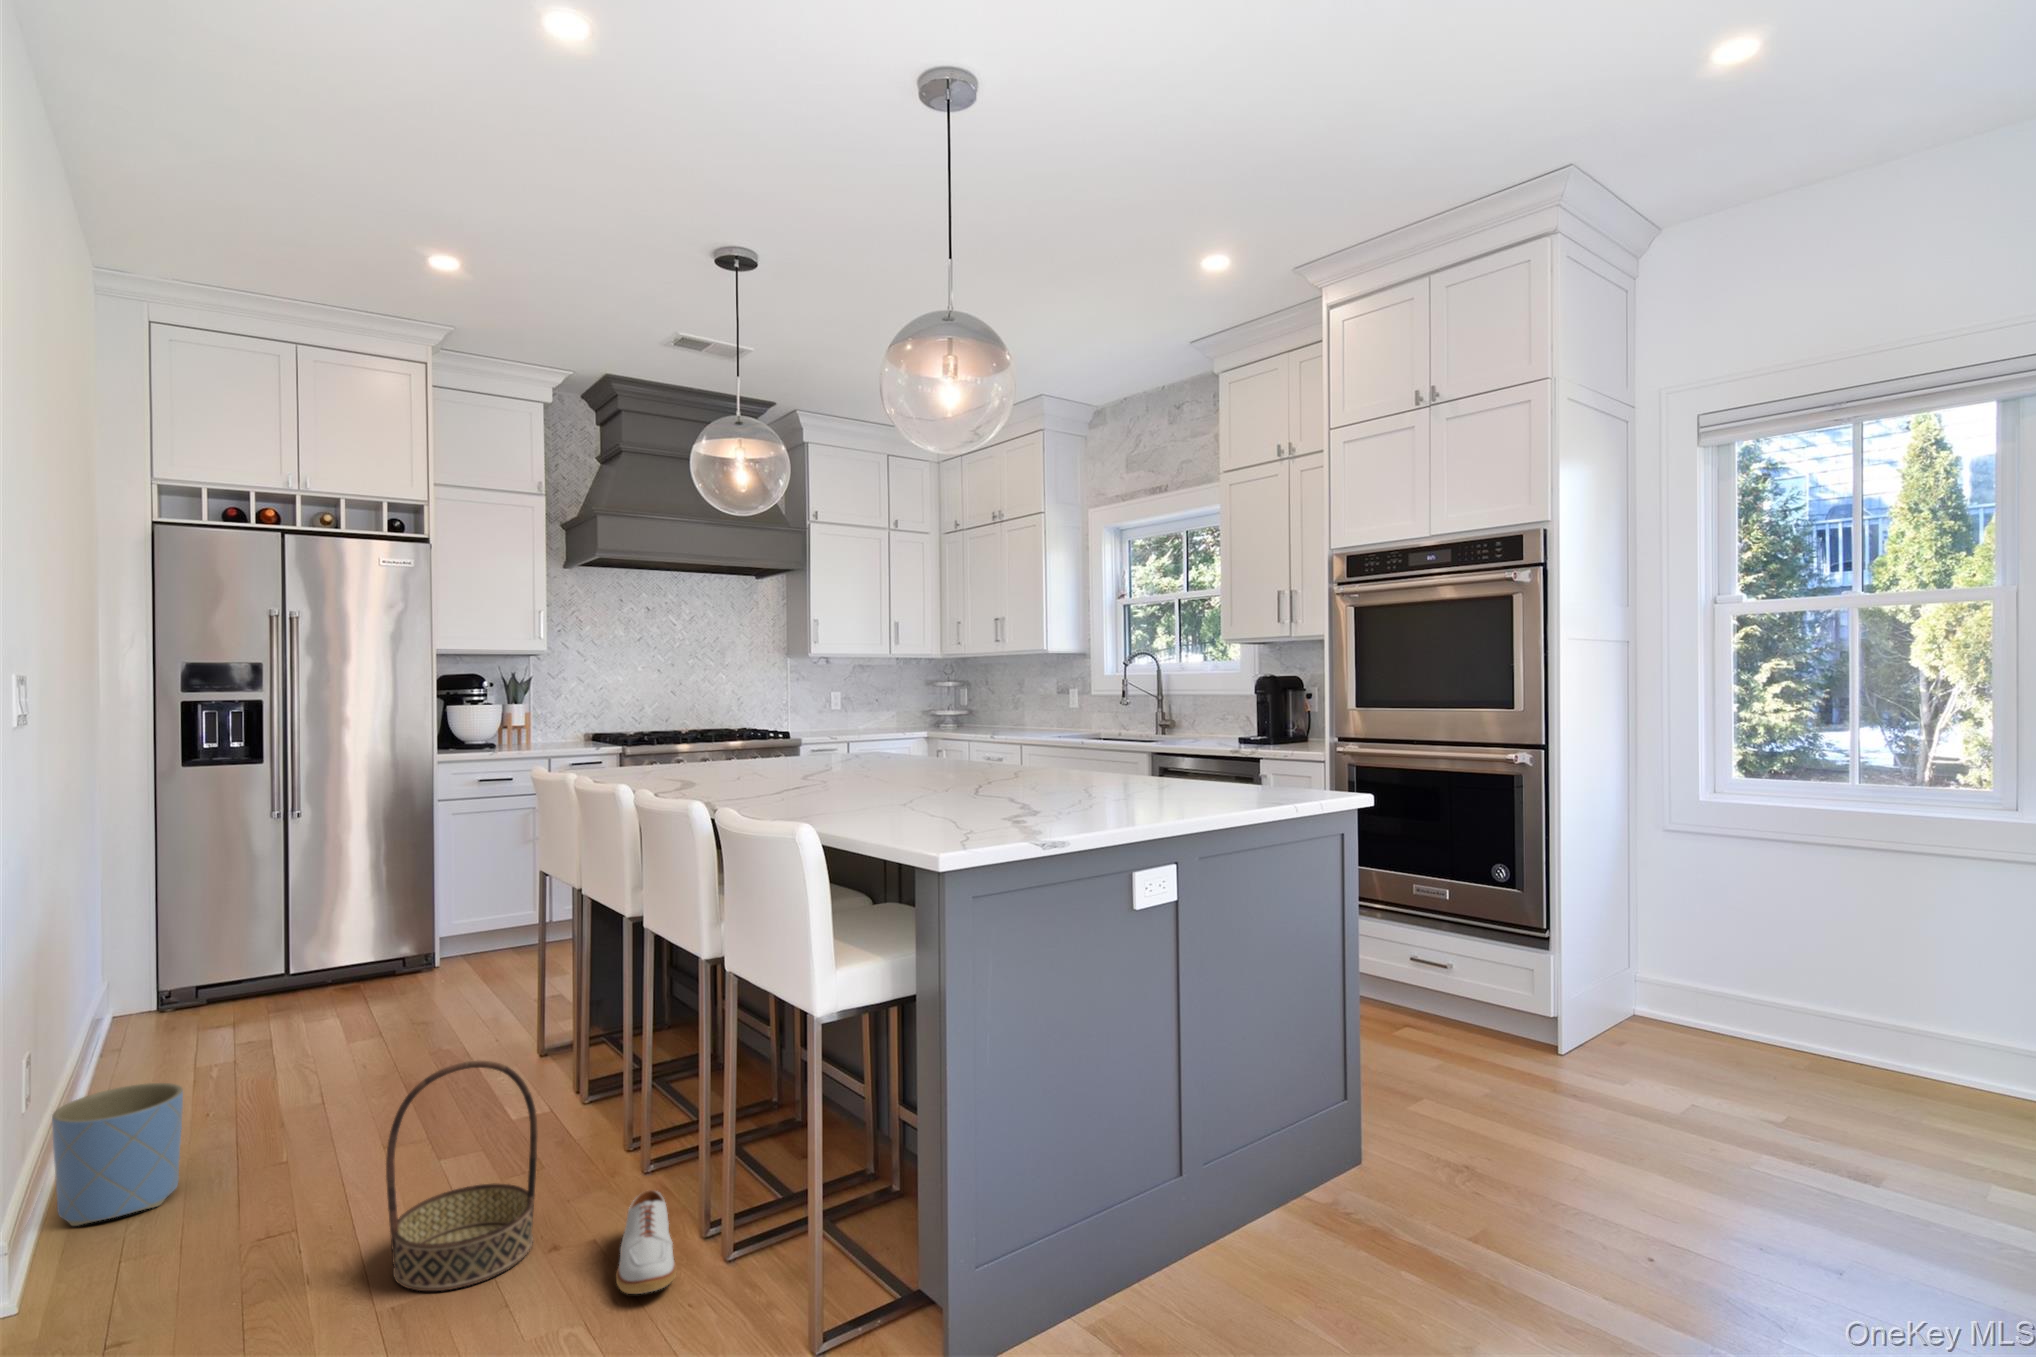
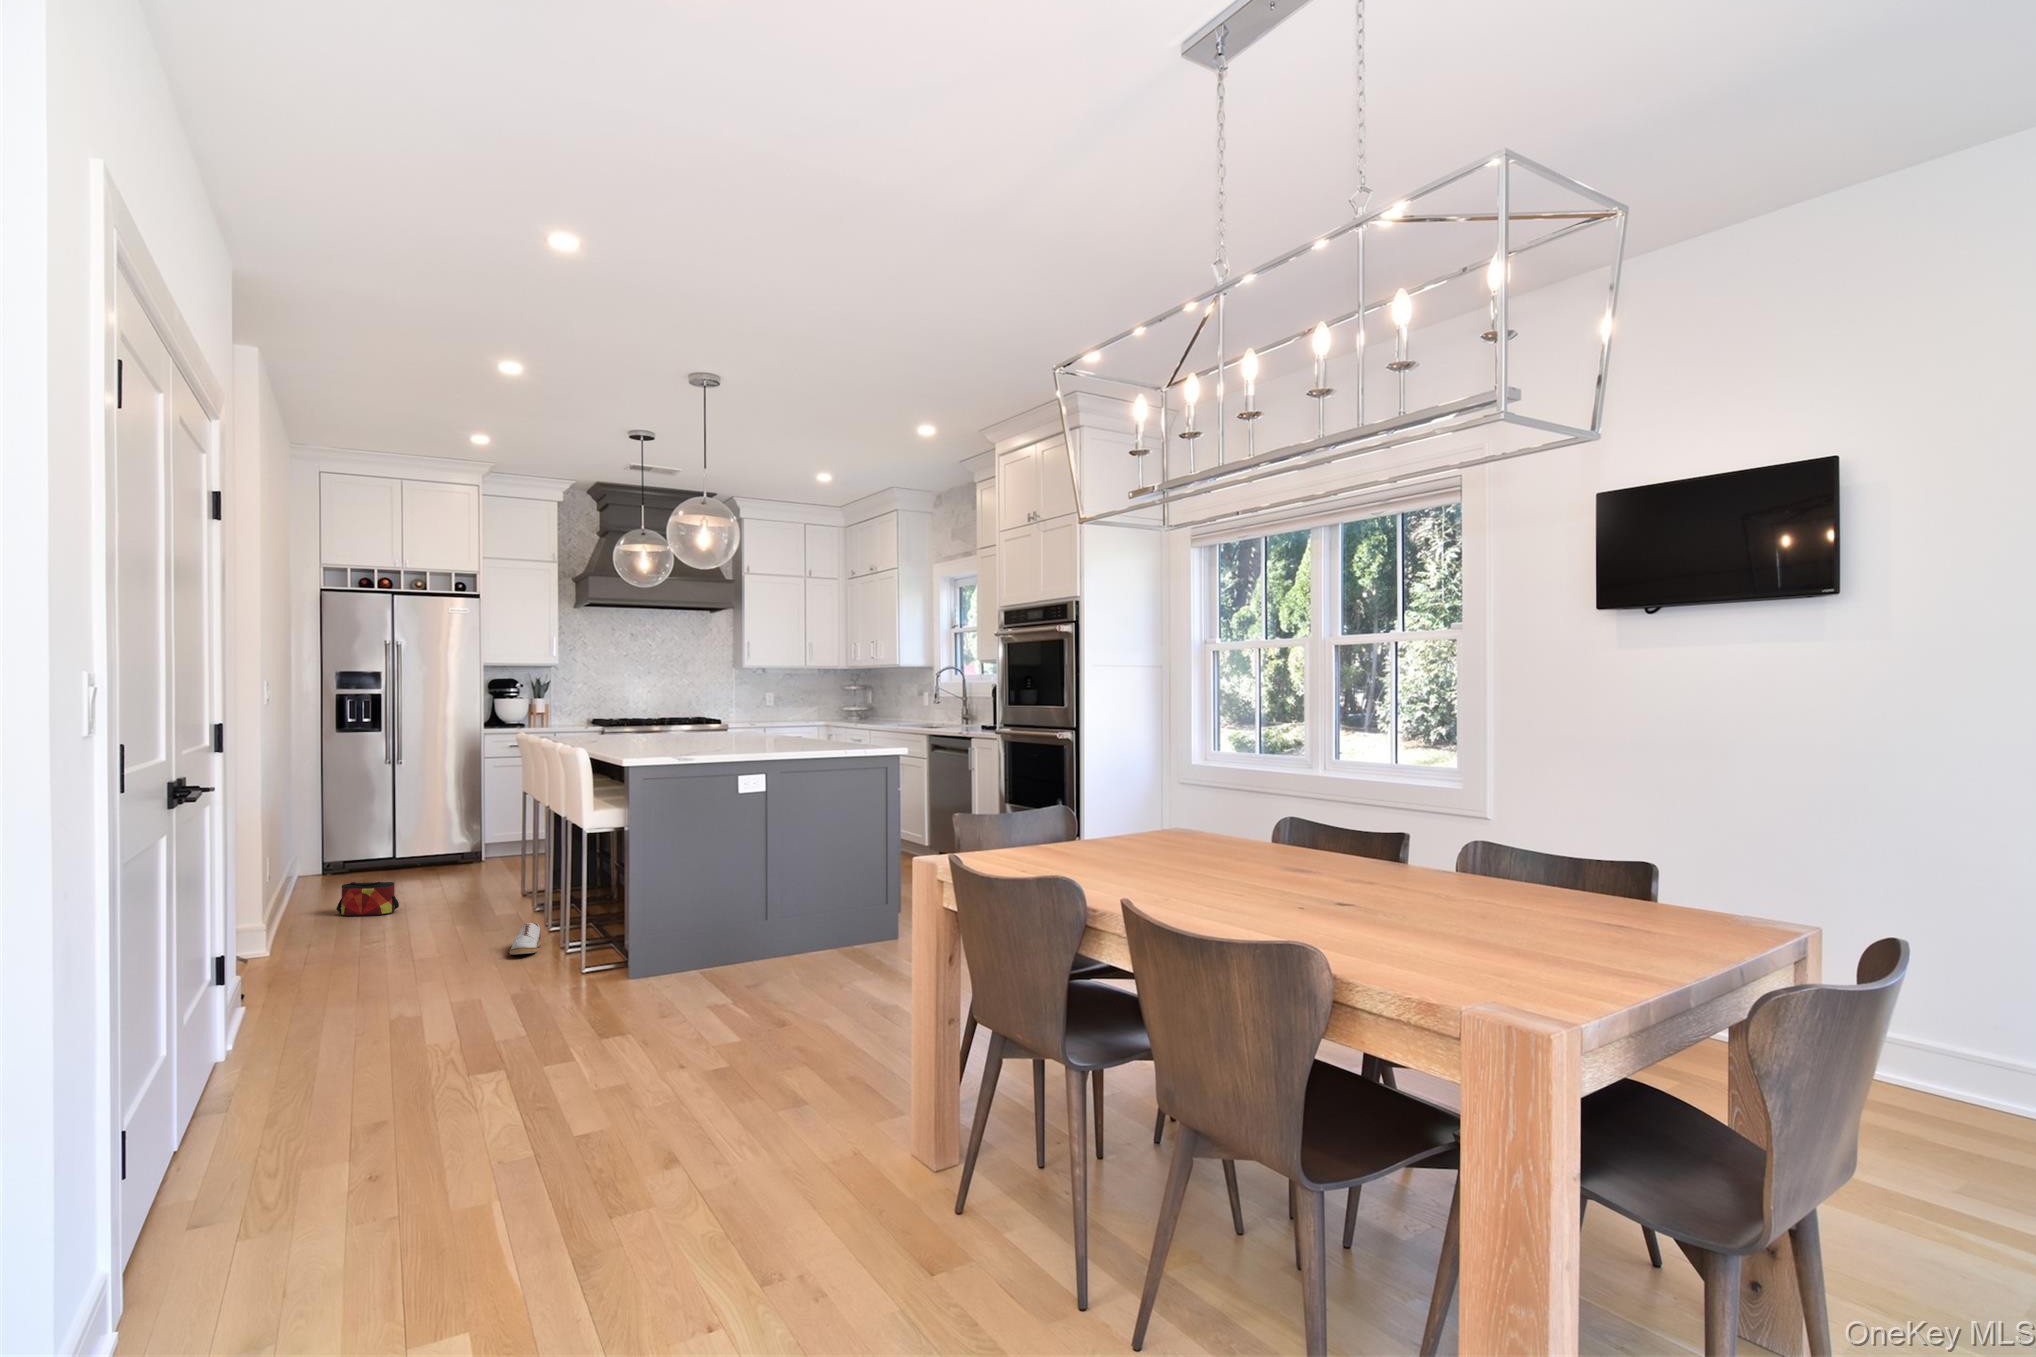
basket: present [386,1061,538,1291] -> none [416,859,485,953]
bag: none [188,1067,320,1147] -> present [336,882,399,916]
planter: present [52,1083,183,1226] -> none [278,878,334,934]

